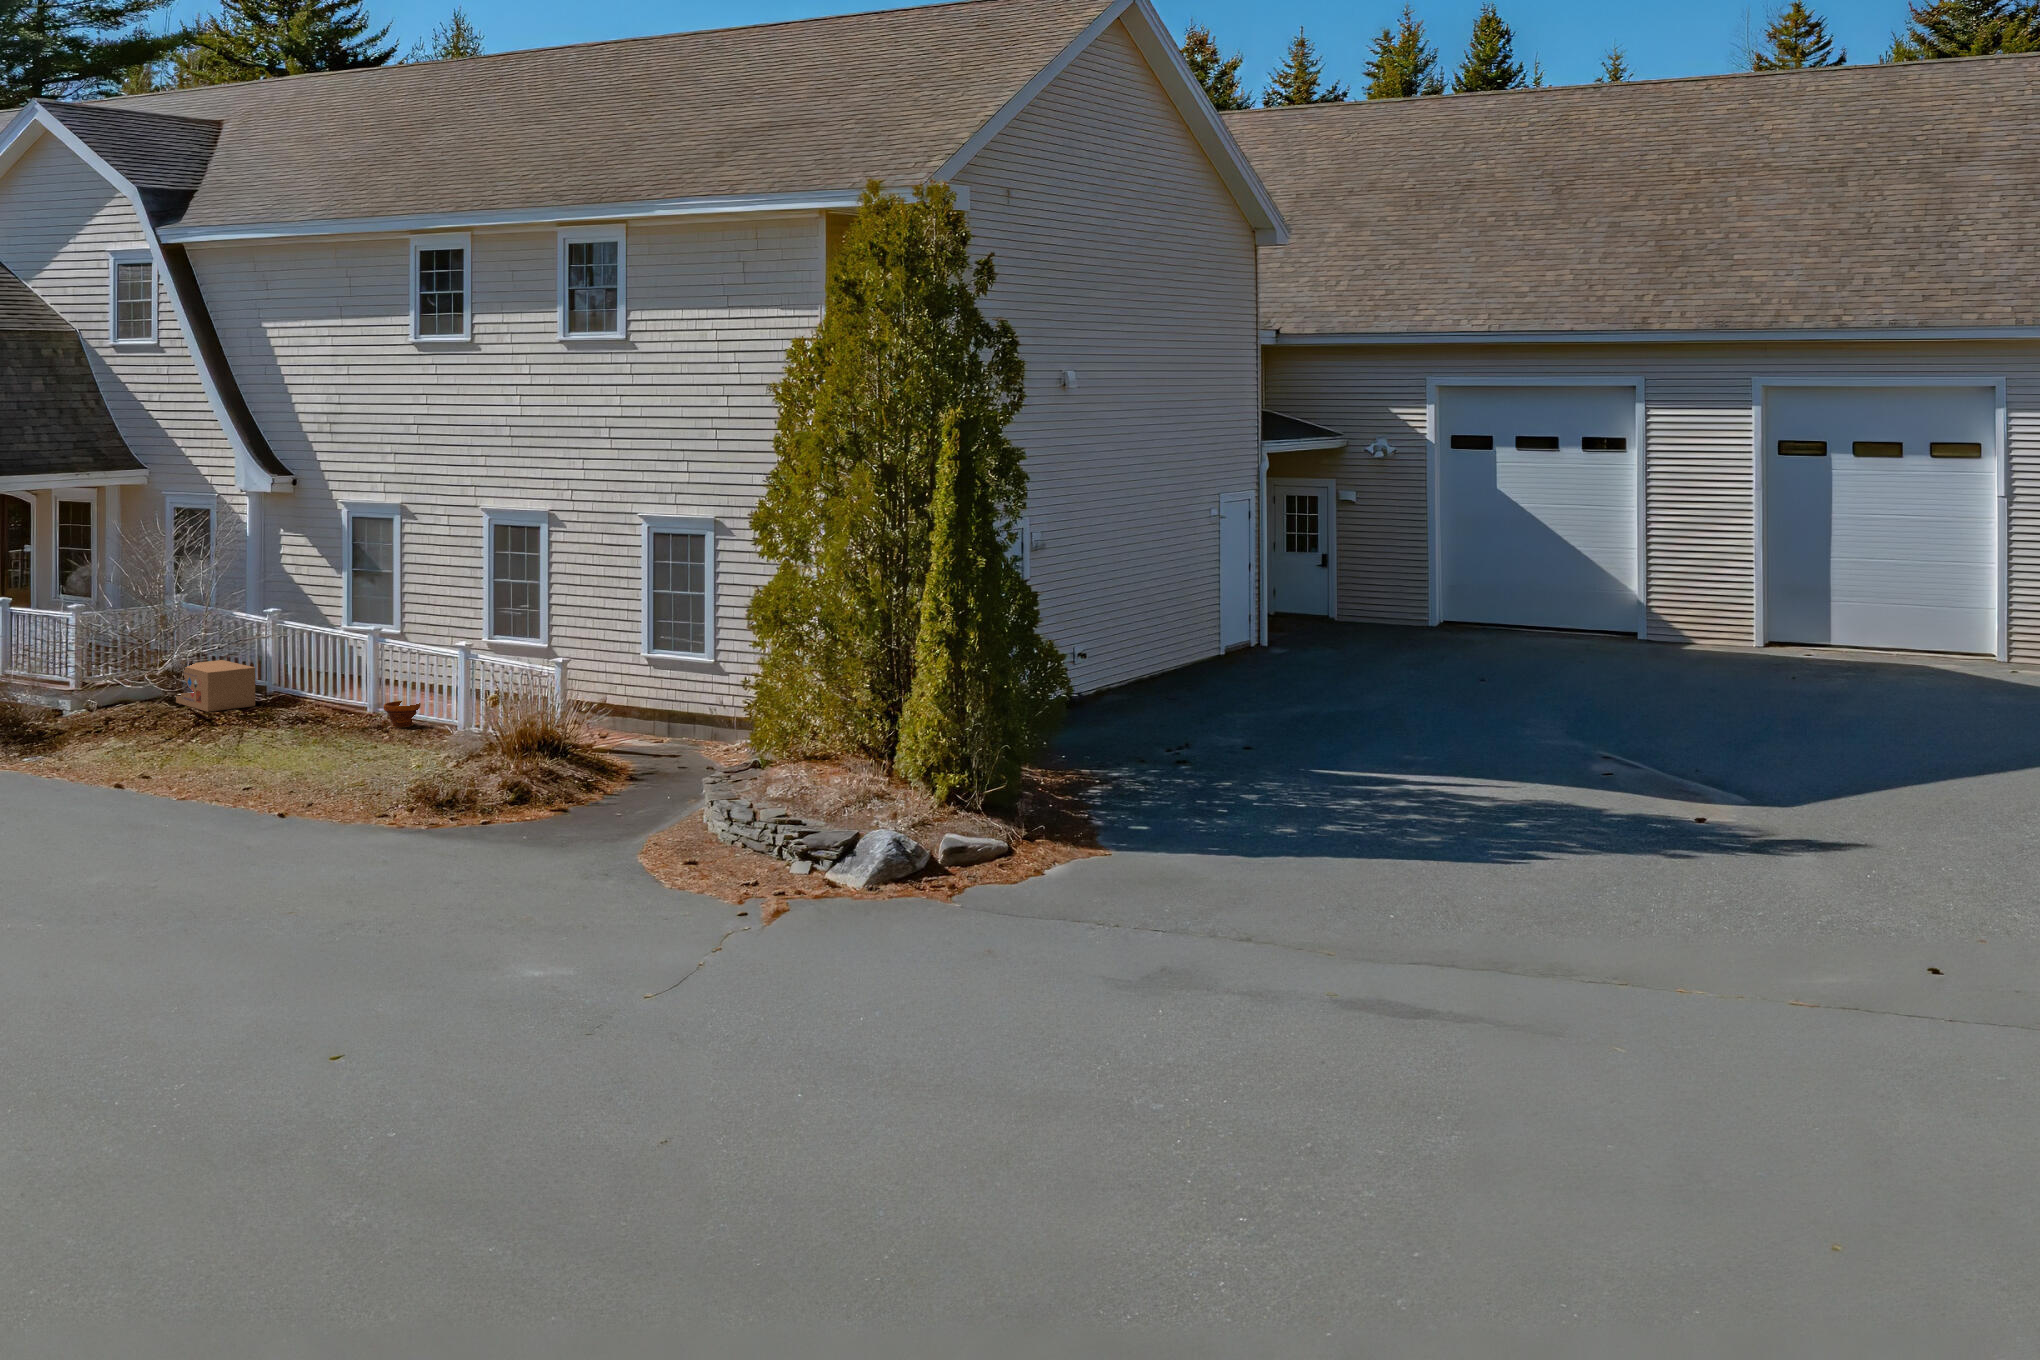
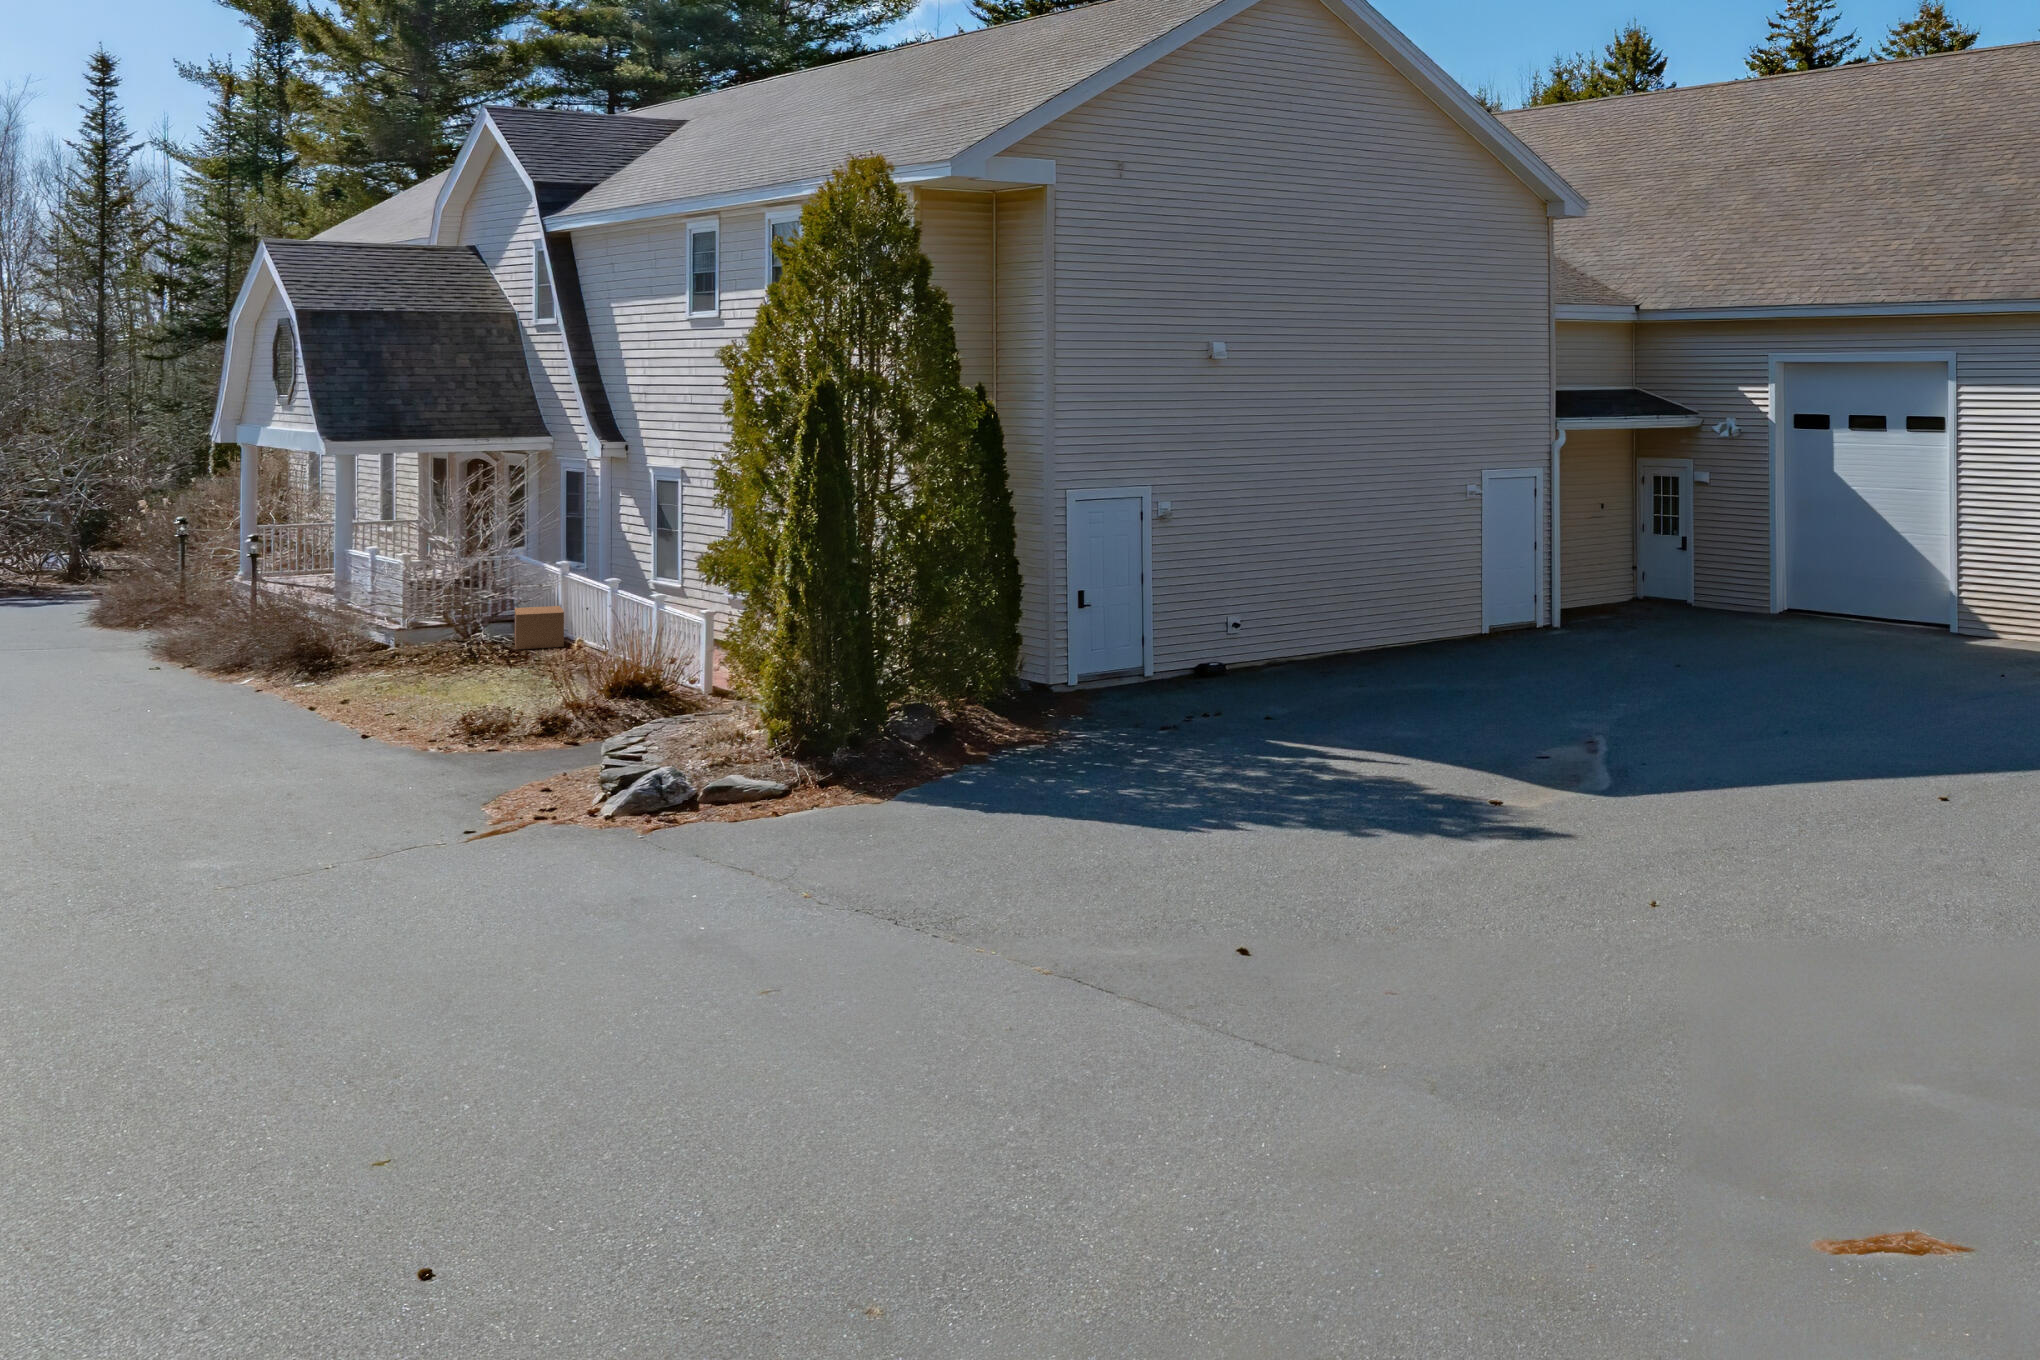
planter: present [384,700,421,727] -> none [606,644,642,668]

